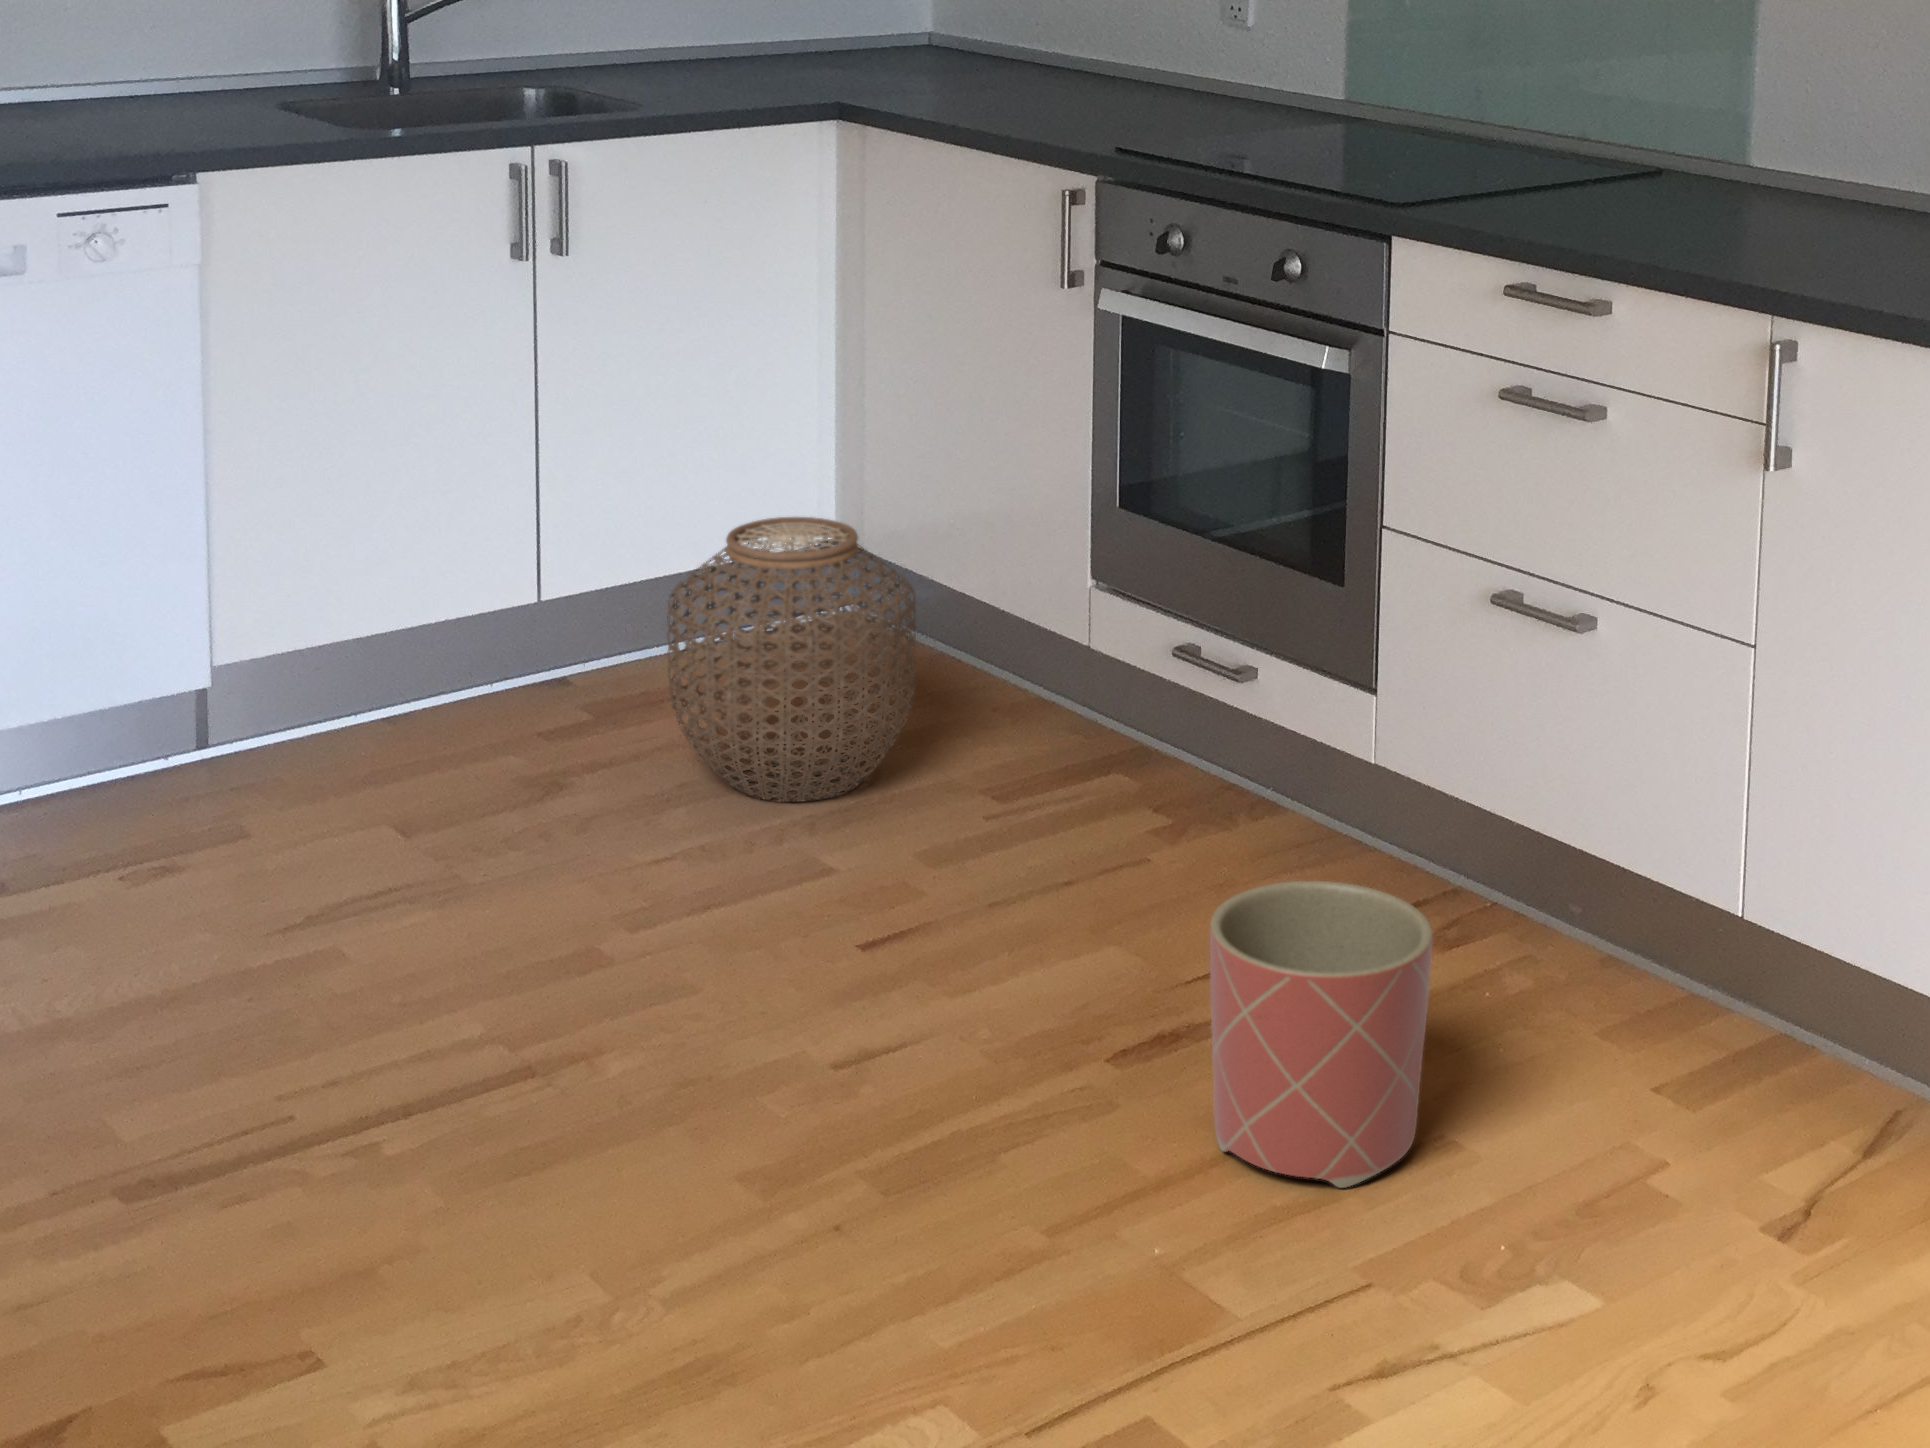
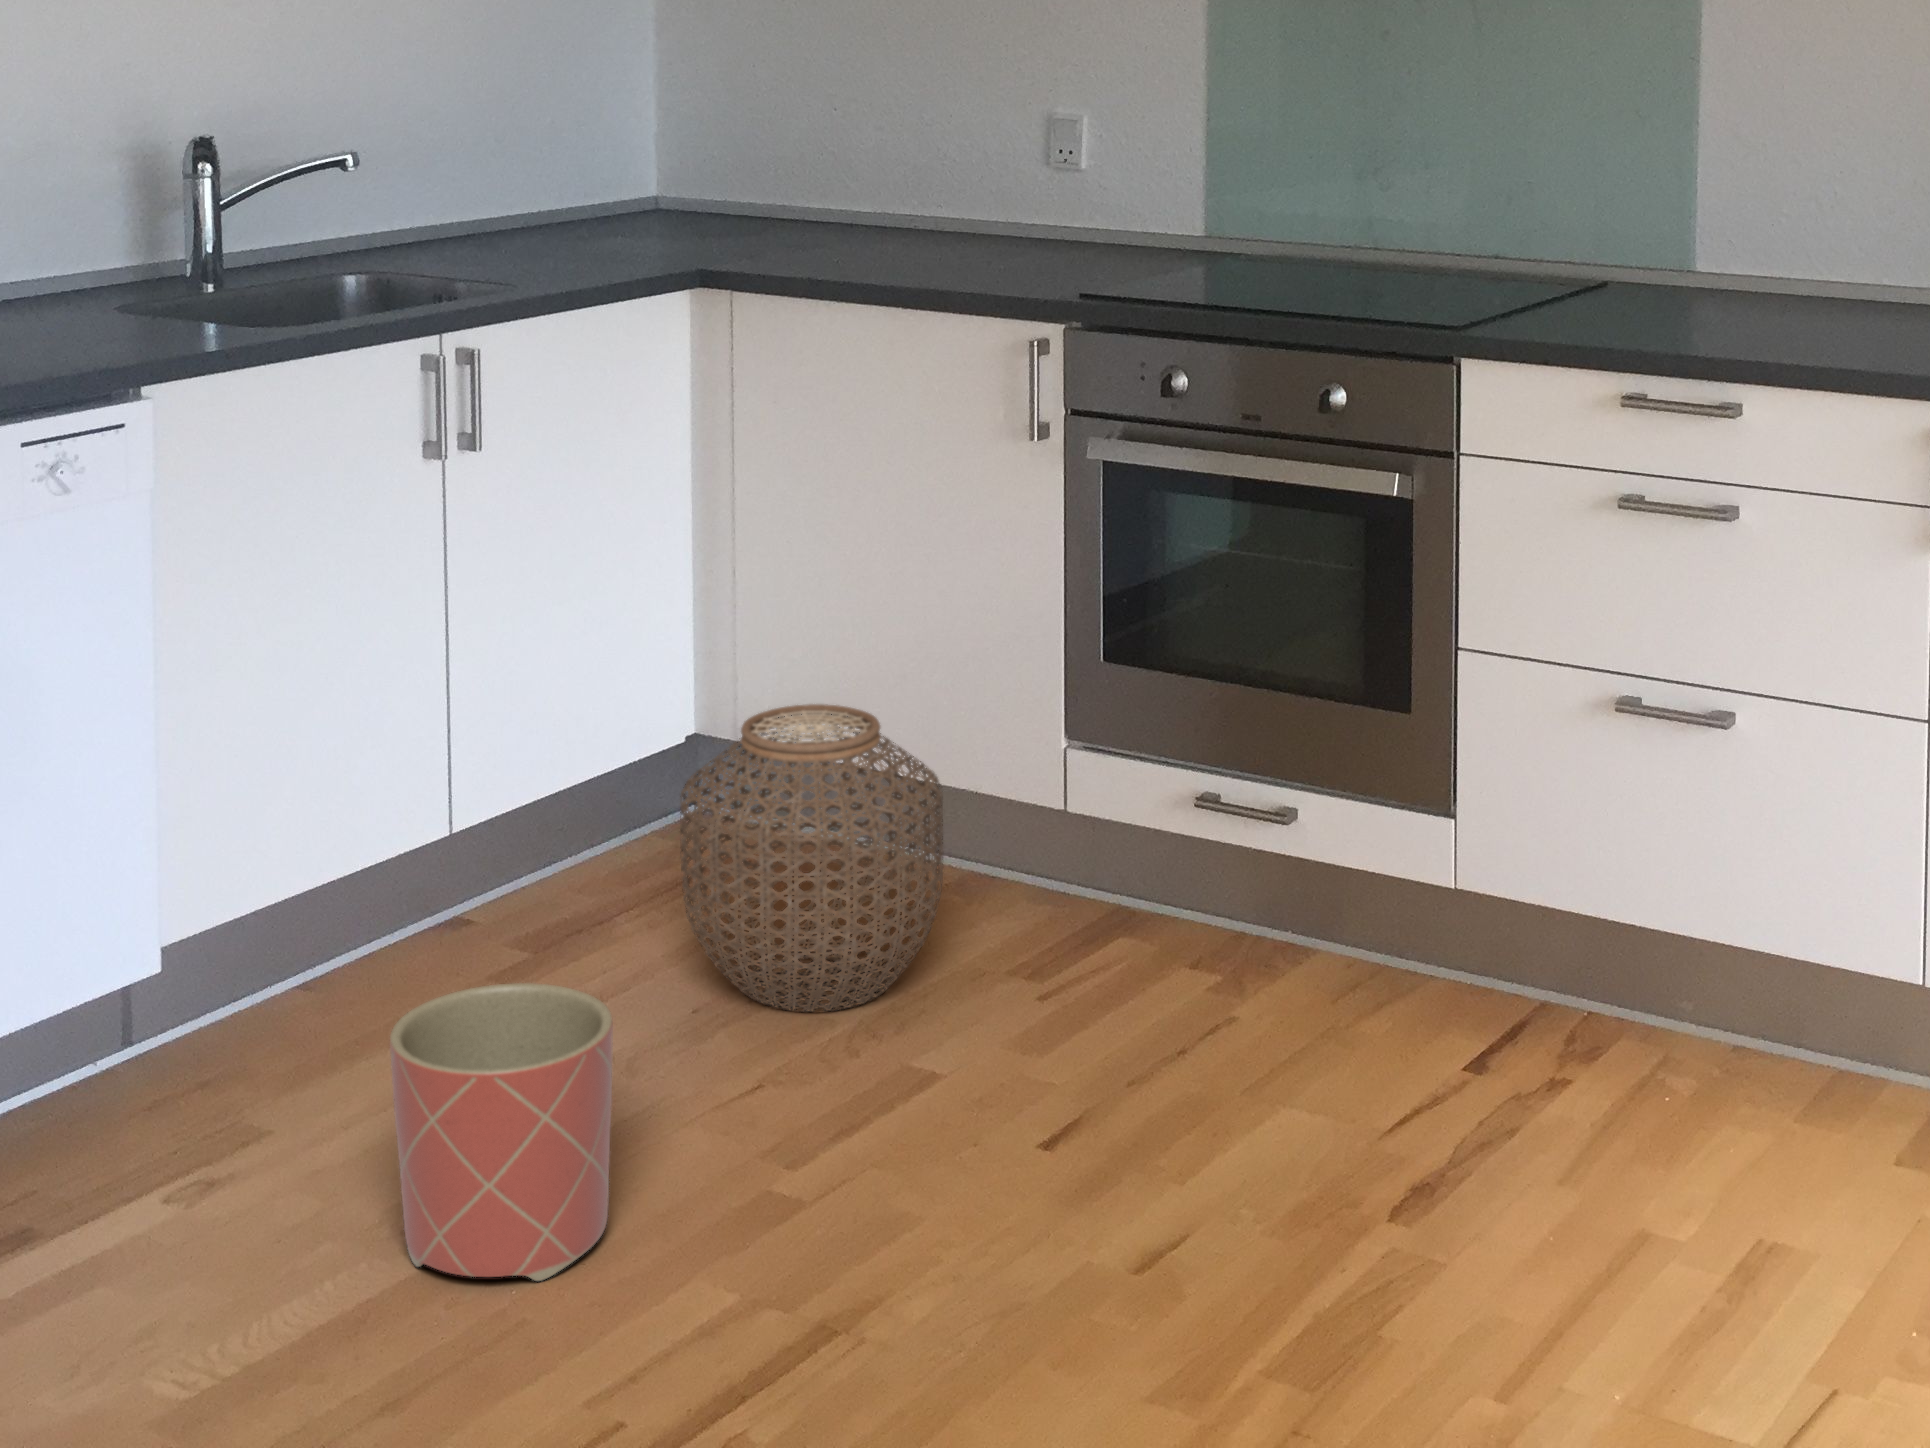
planter: present [1210,881,1433,1188] -> present [390,983,613,1281]

